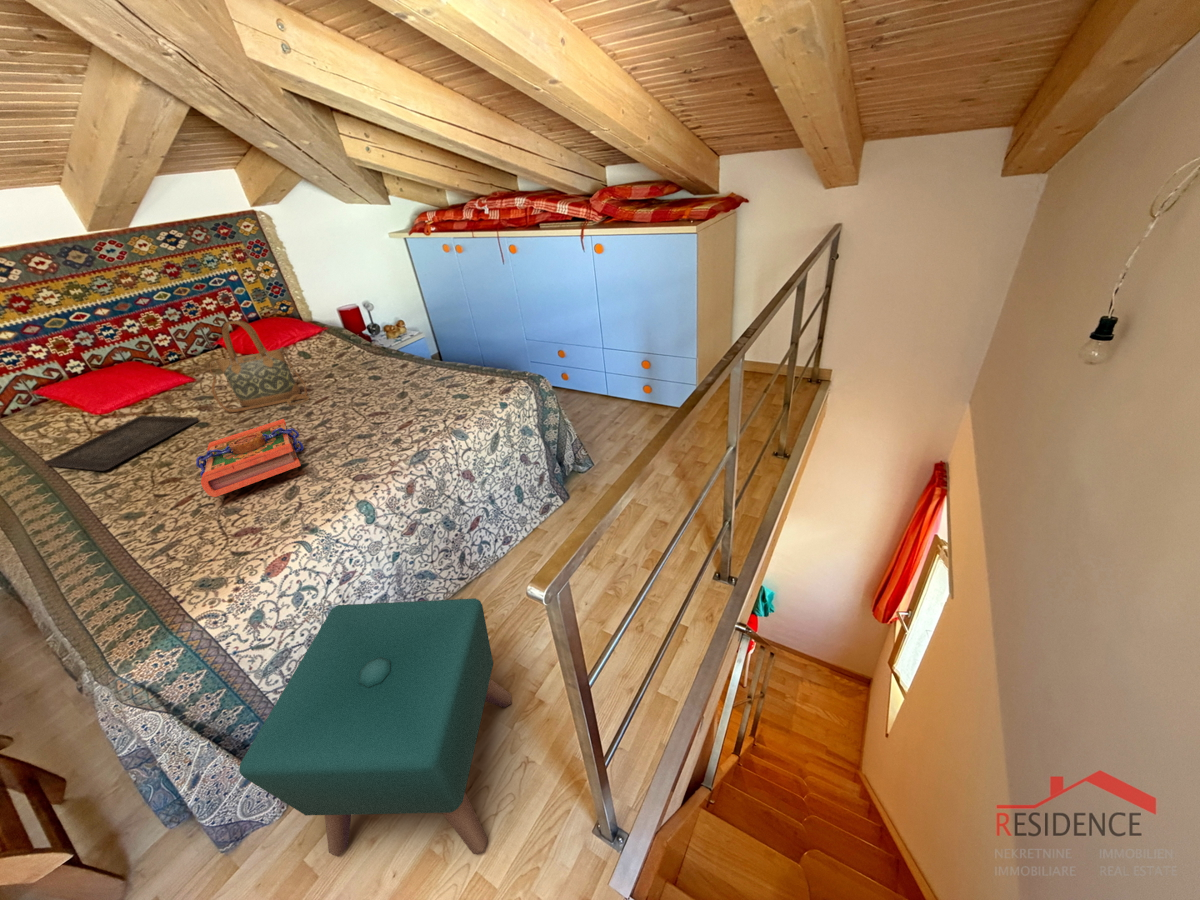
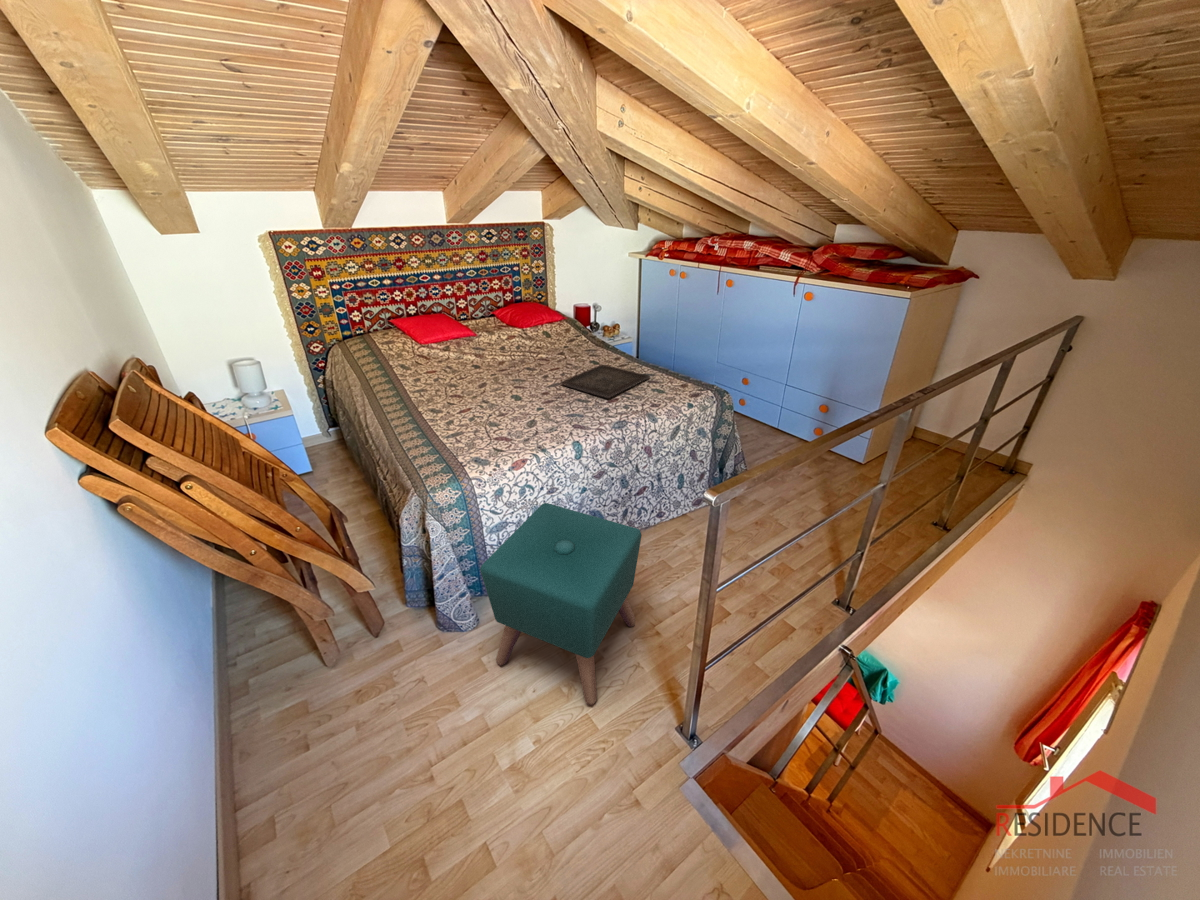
handbag: present [210,320,309,412] -> none [490,300,549,368]
tray: present [45,415,198,471] -> present [560,365,650,398]
book: present [196,419,304,497] -> none [479,375,543,412]

